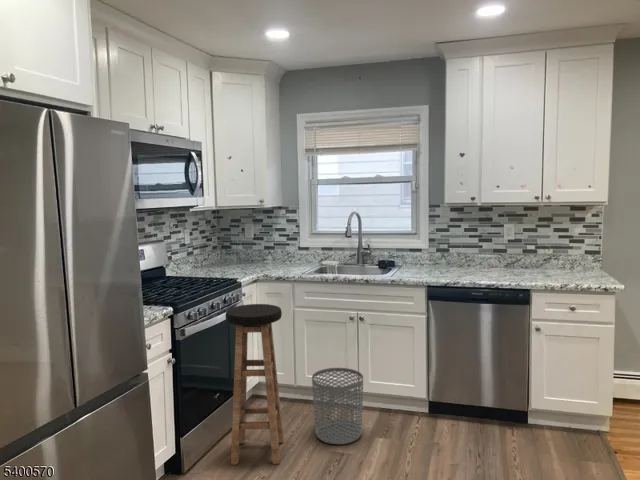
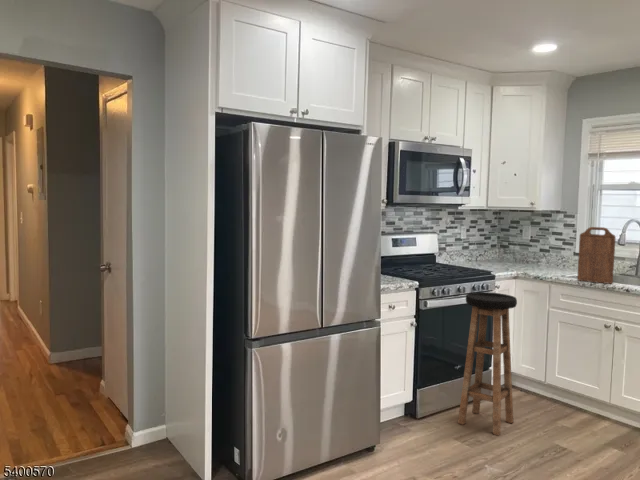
cutting board: none [321,222,353,277] -> present [577,227,615,284]
waste bin: present [312,368,363,444] -> none [546,368,602,443]

